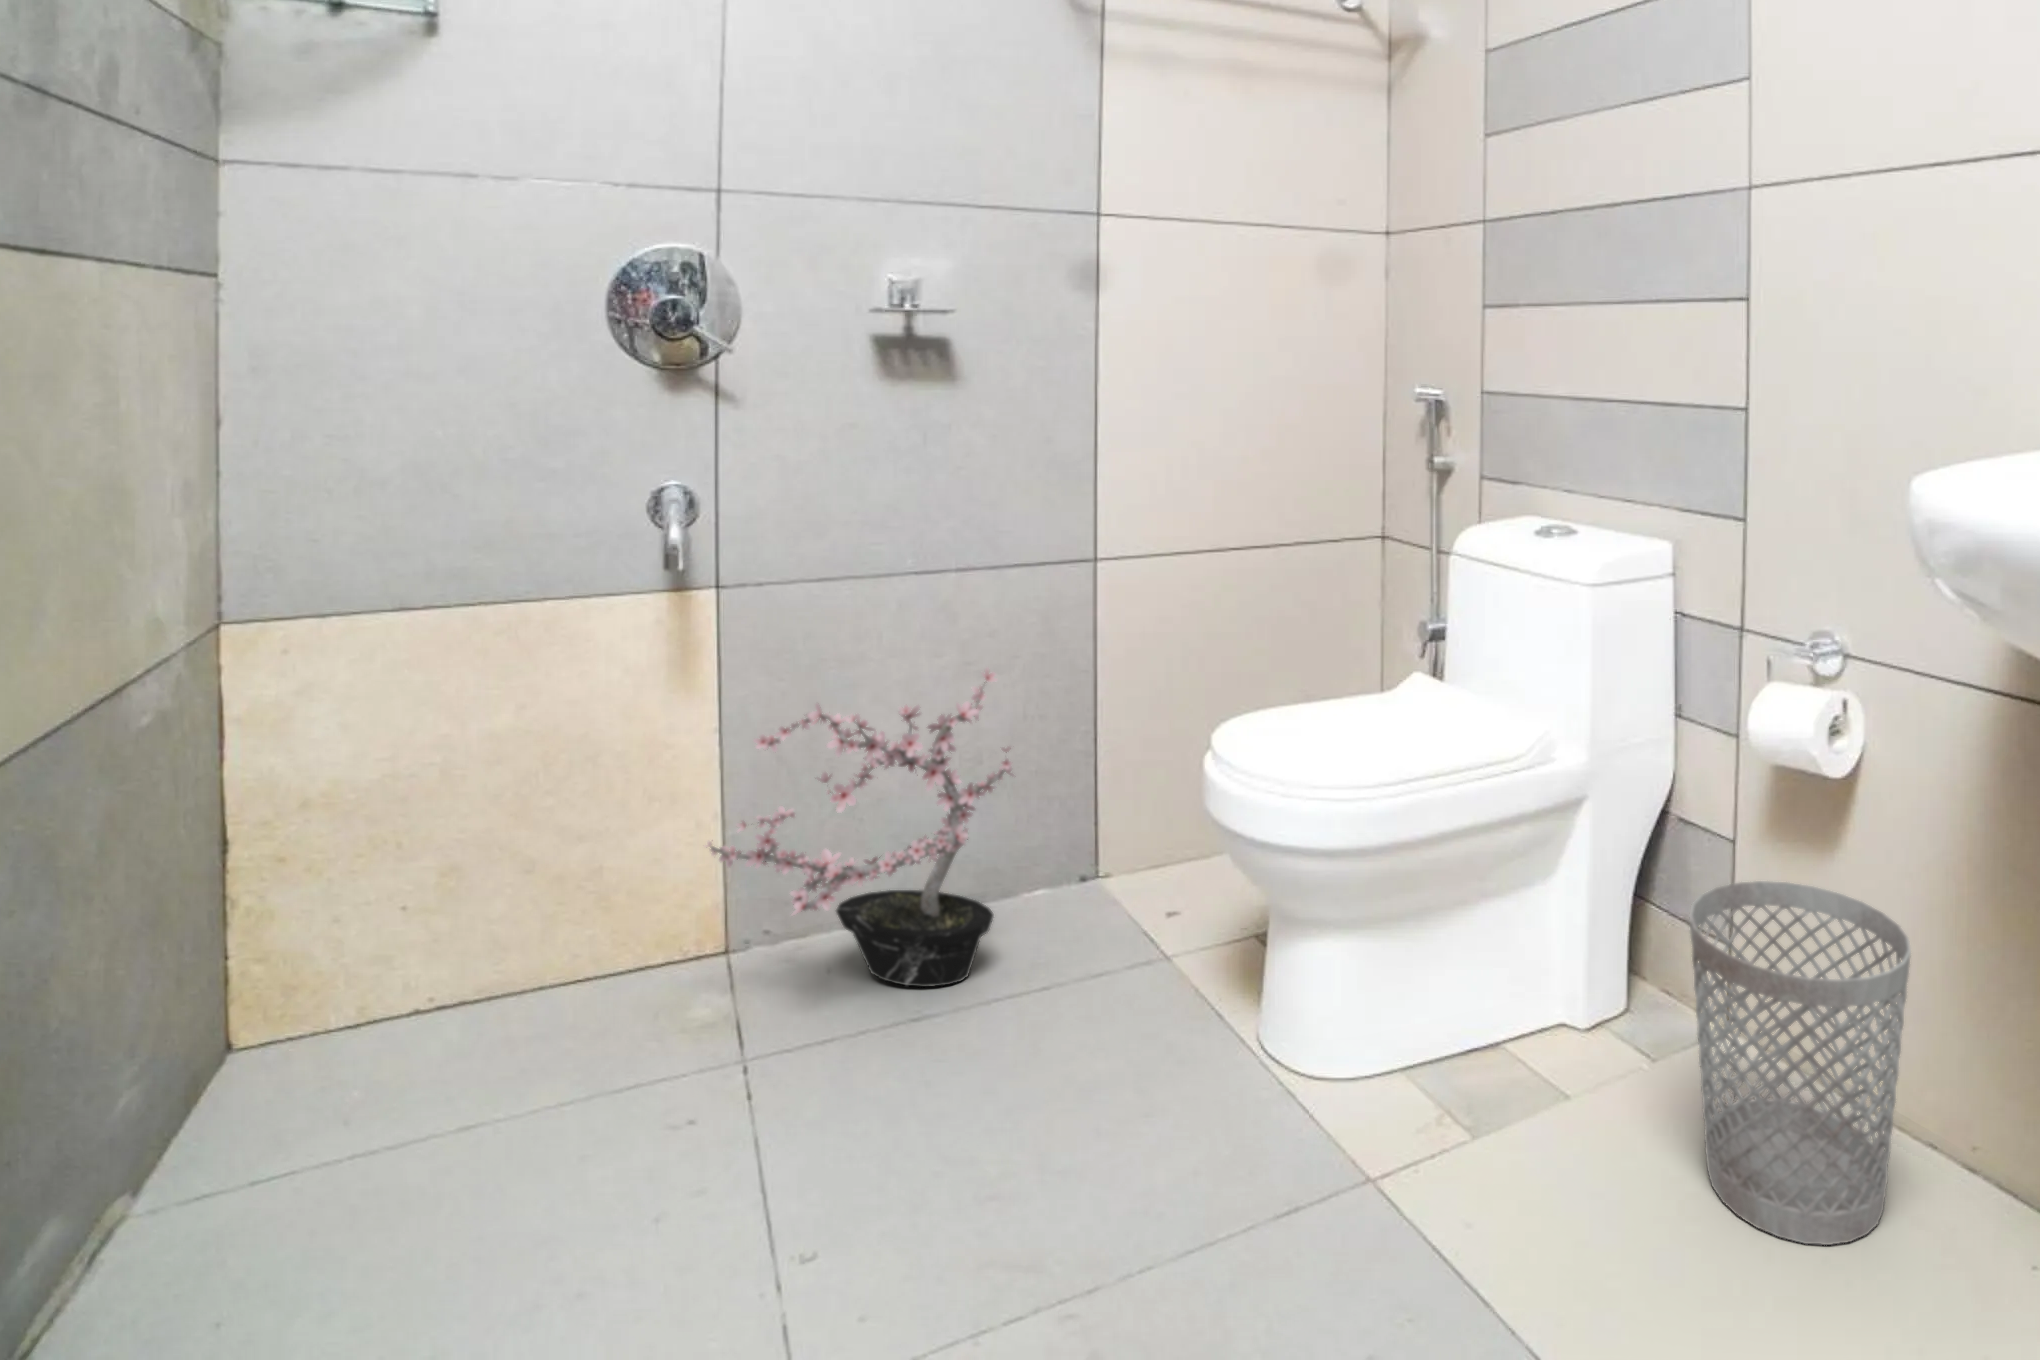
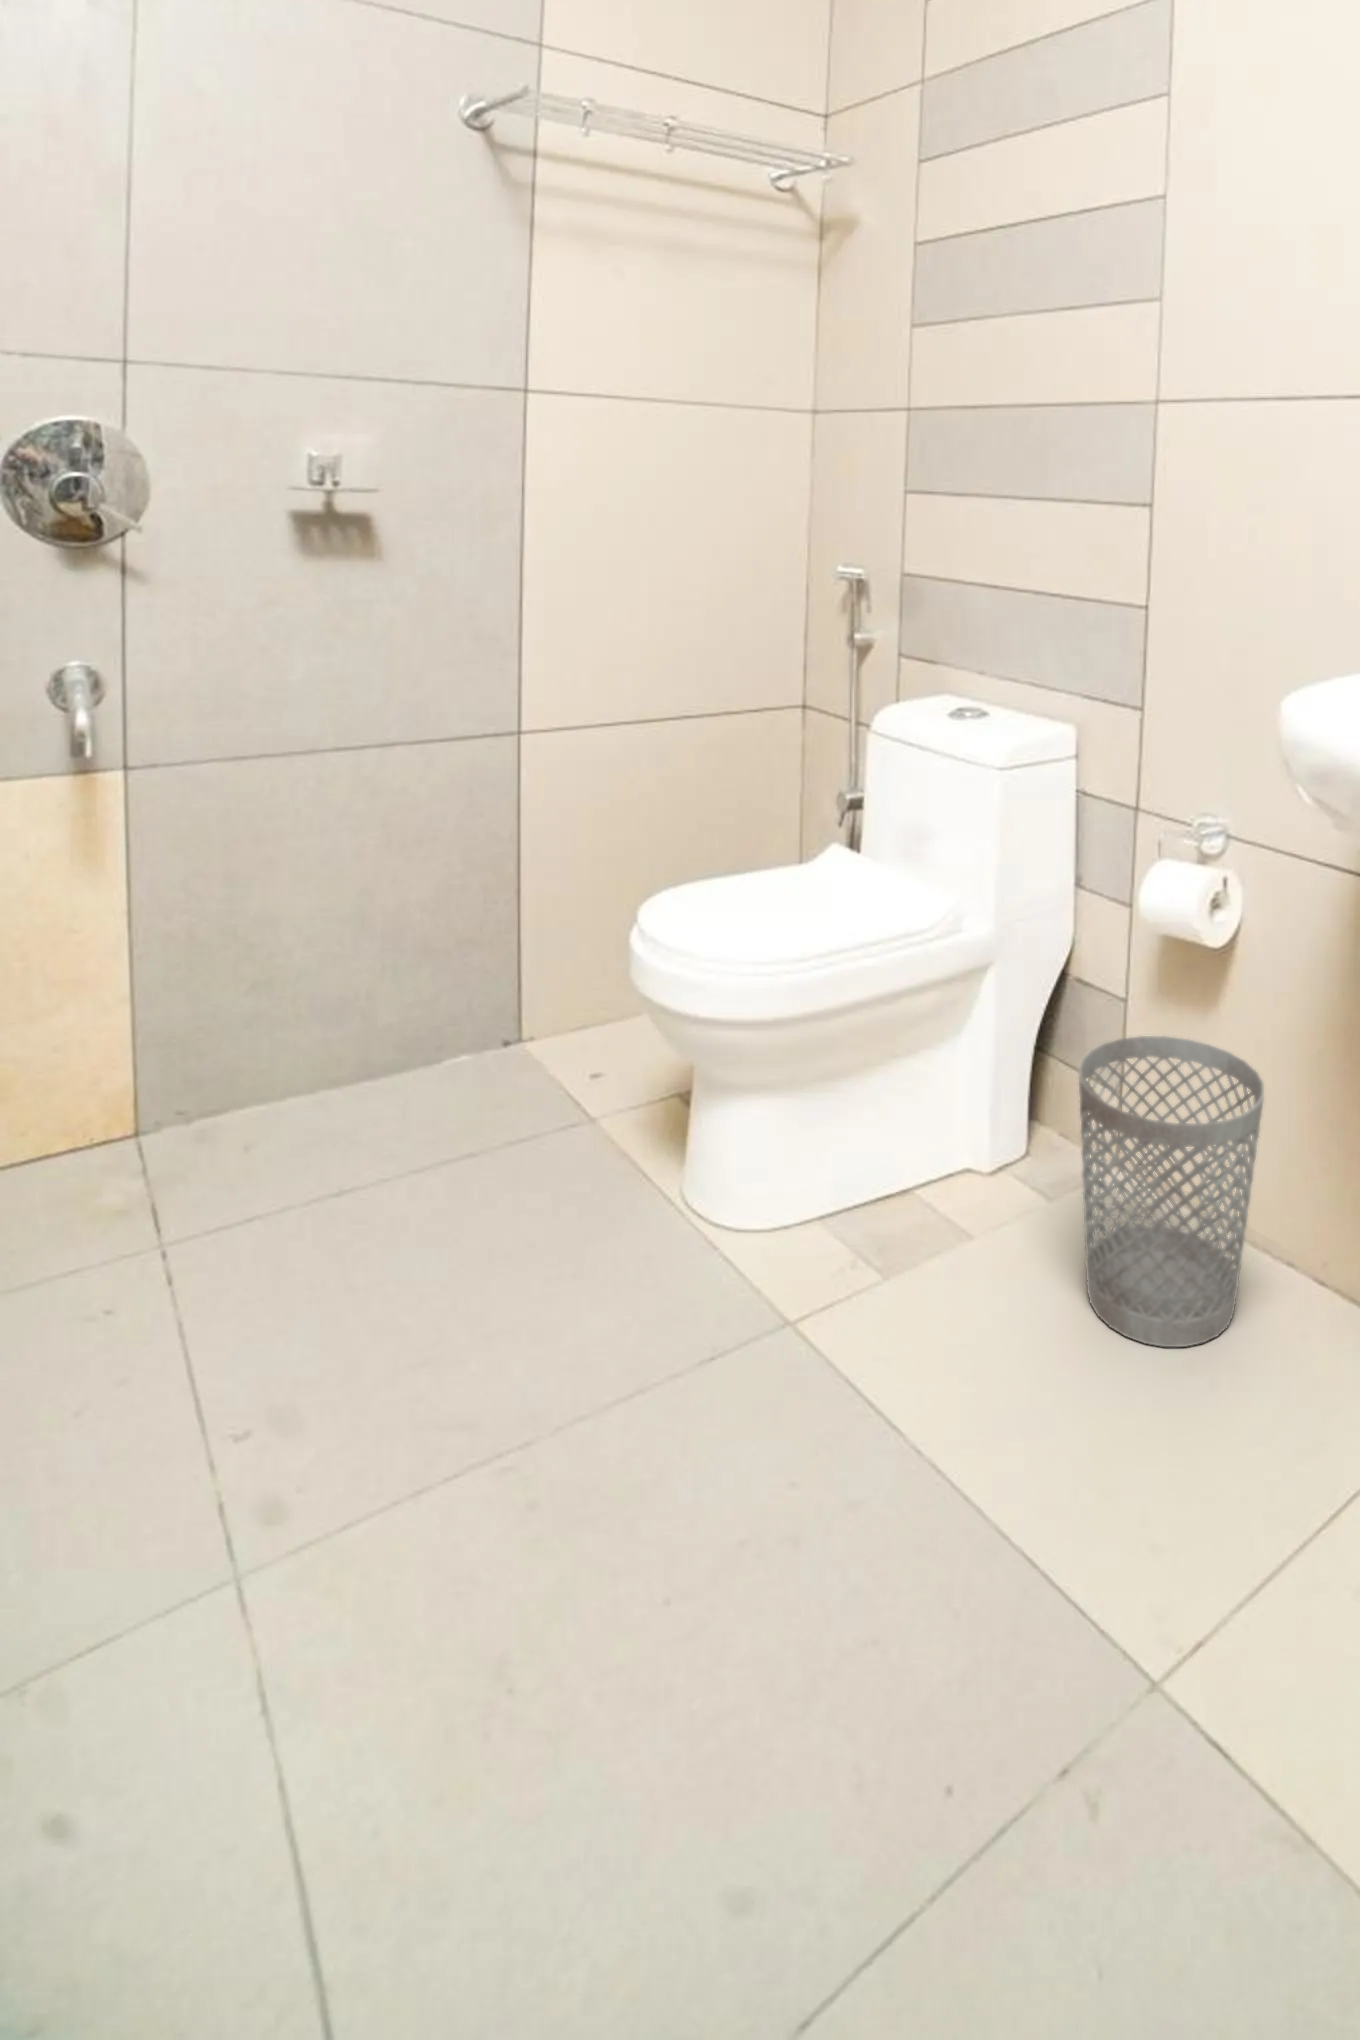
potted plant: present [706,668,1013,987] -> none [106,840,449,1160]

